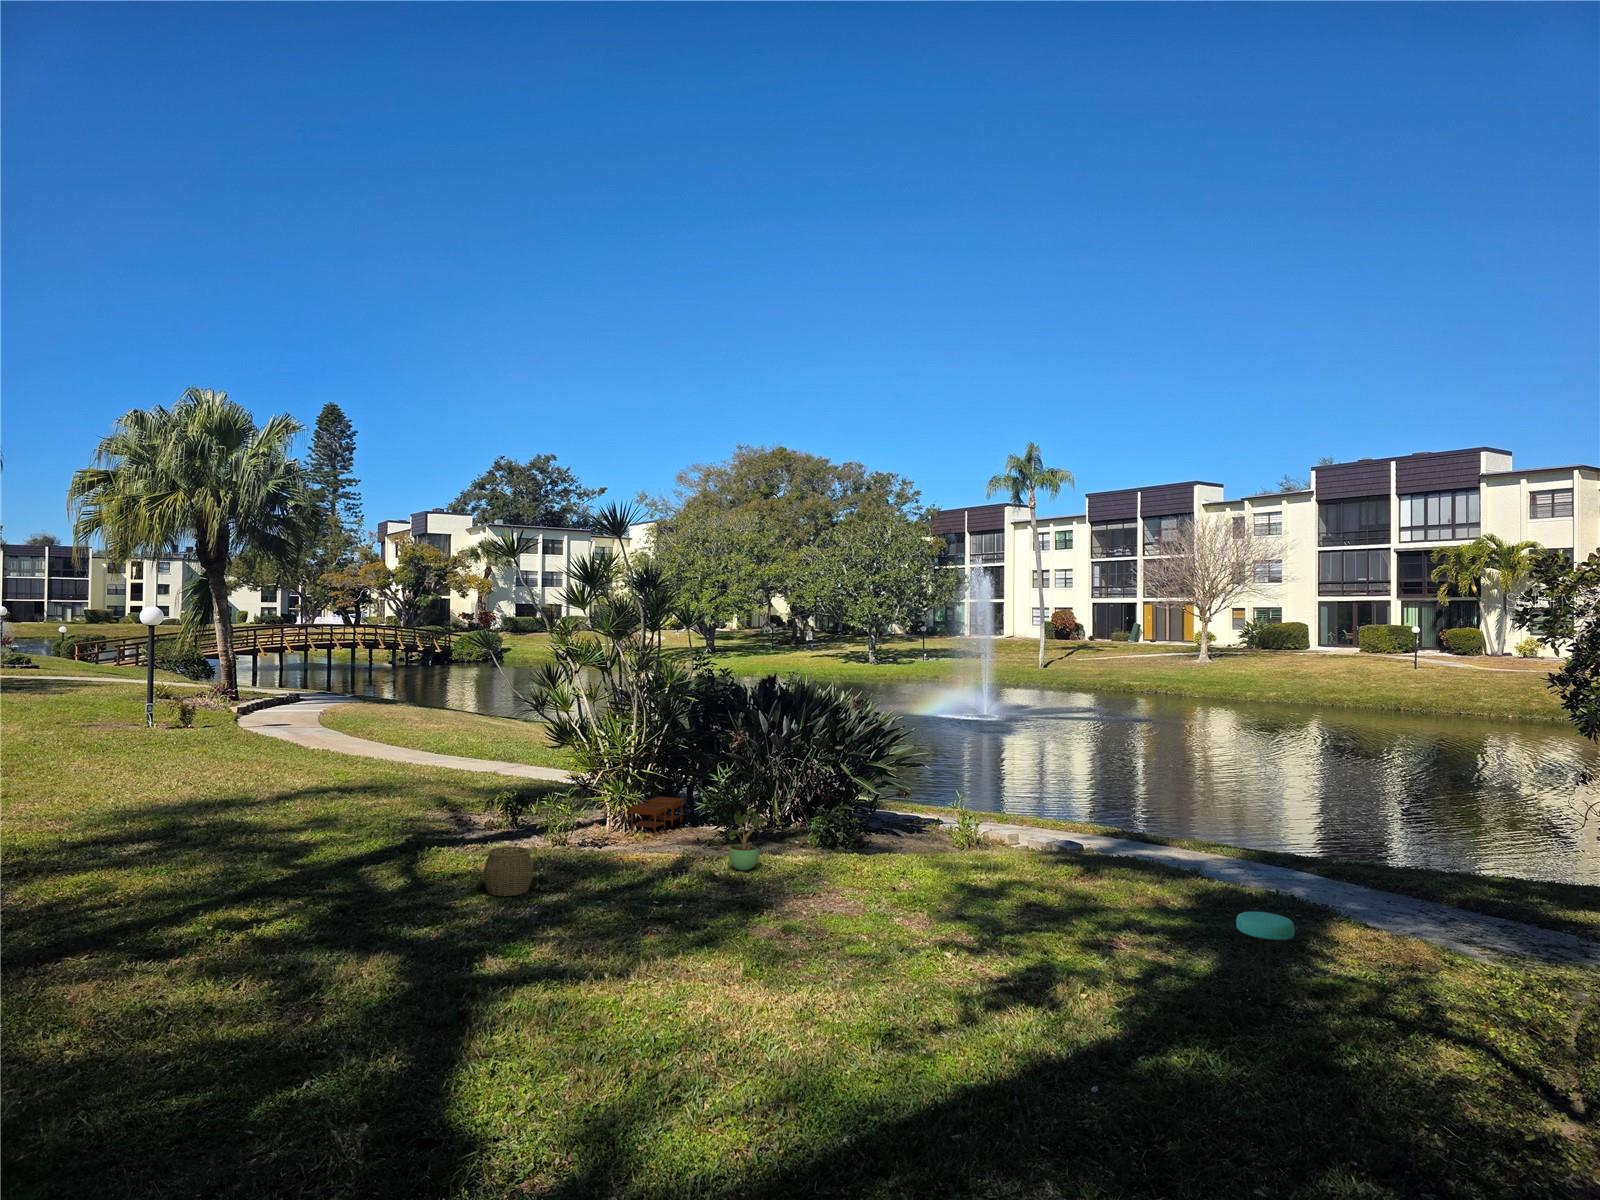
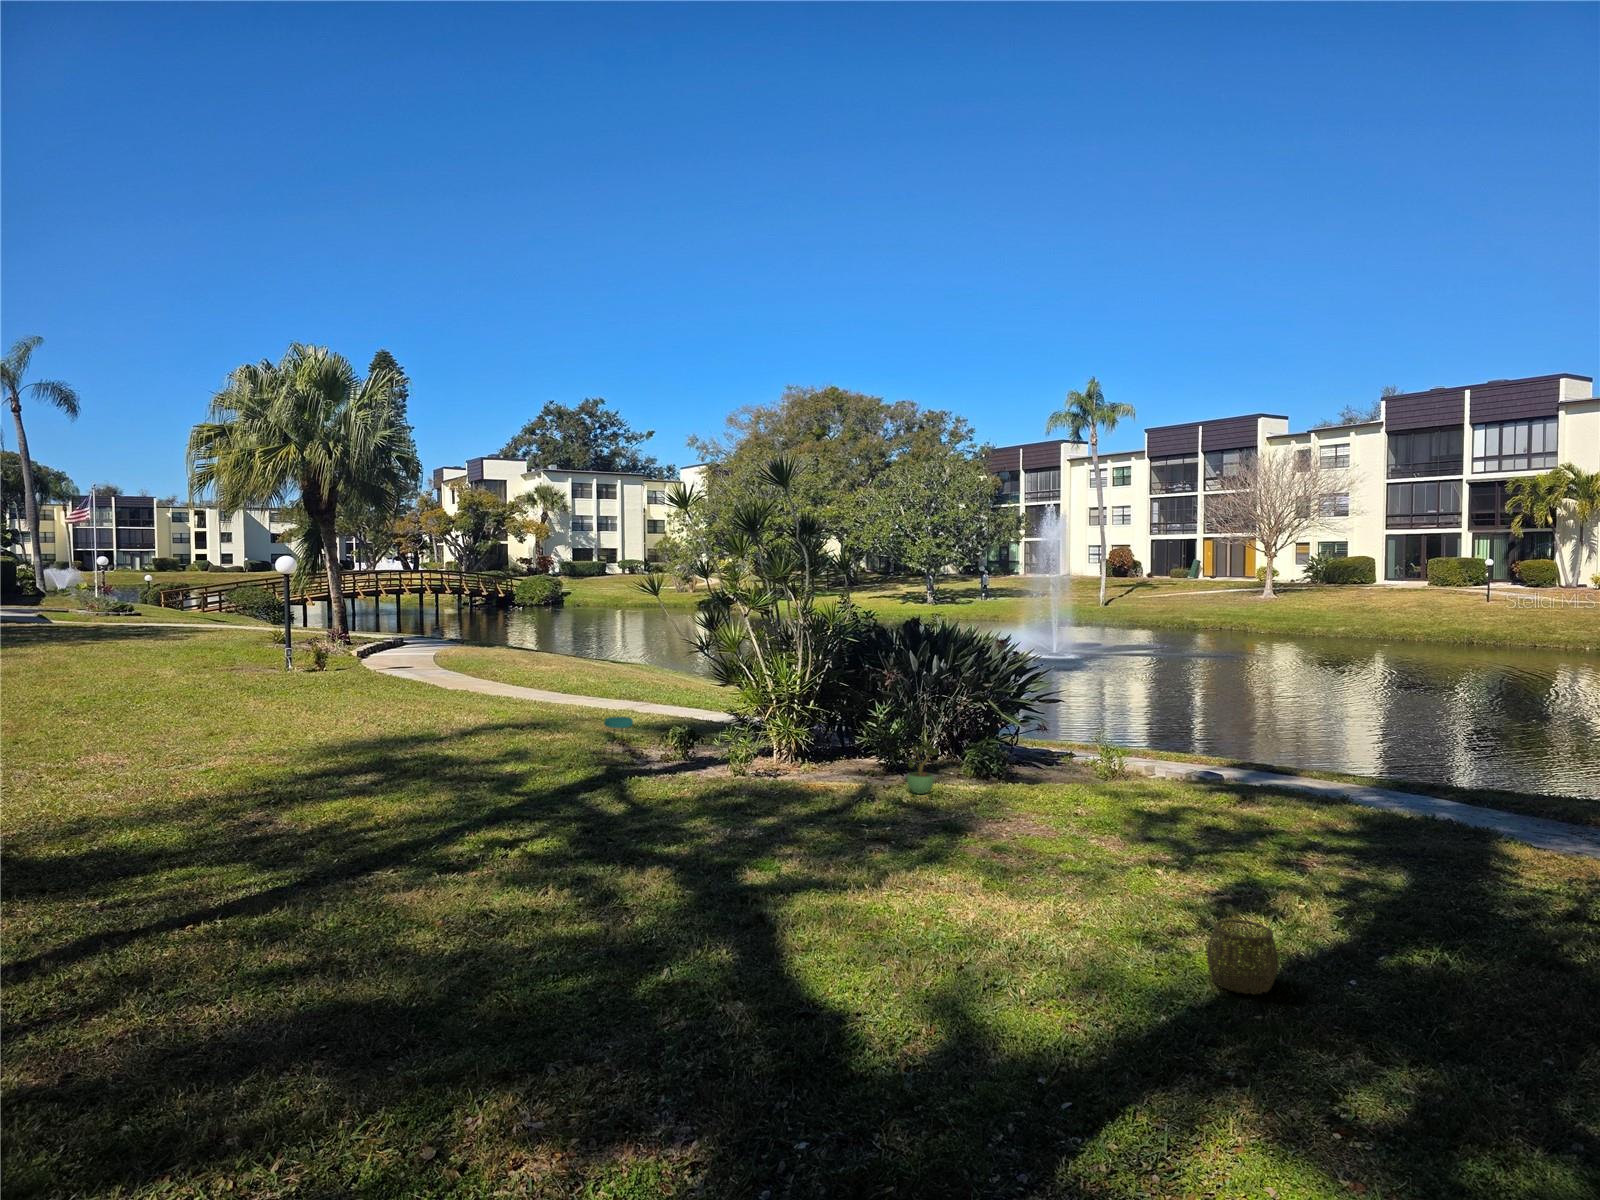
side table: present [629,796,685,834] -> none [800,731,843,764]
woven basket: present [483,847,534,897] -> present [1207,919,1279,994]
stool: present [1230,912,1297,1006] -> present [603,717,633,759]

